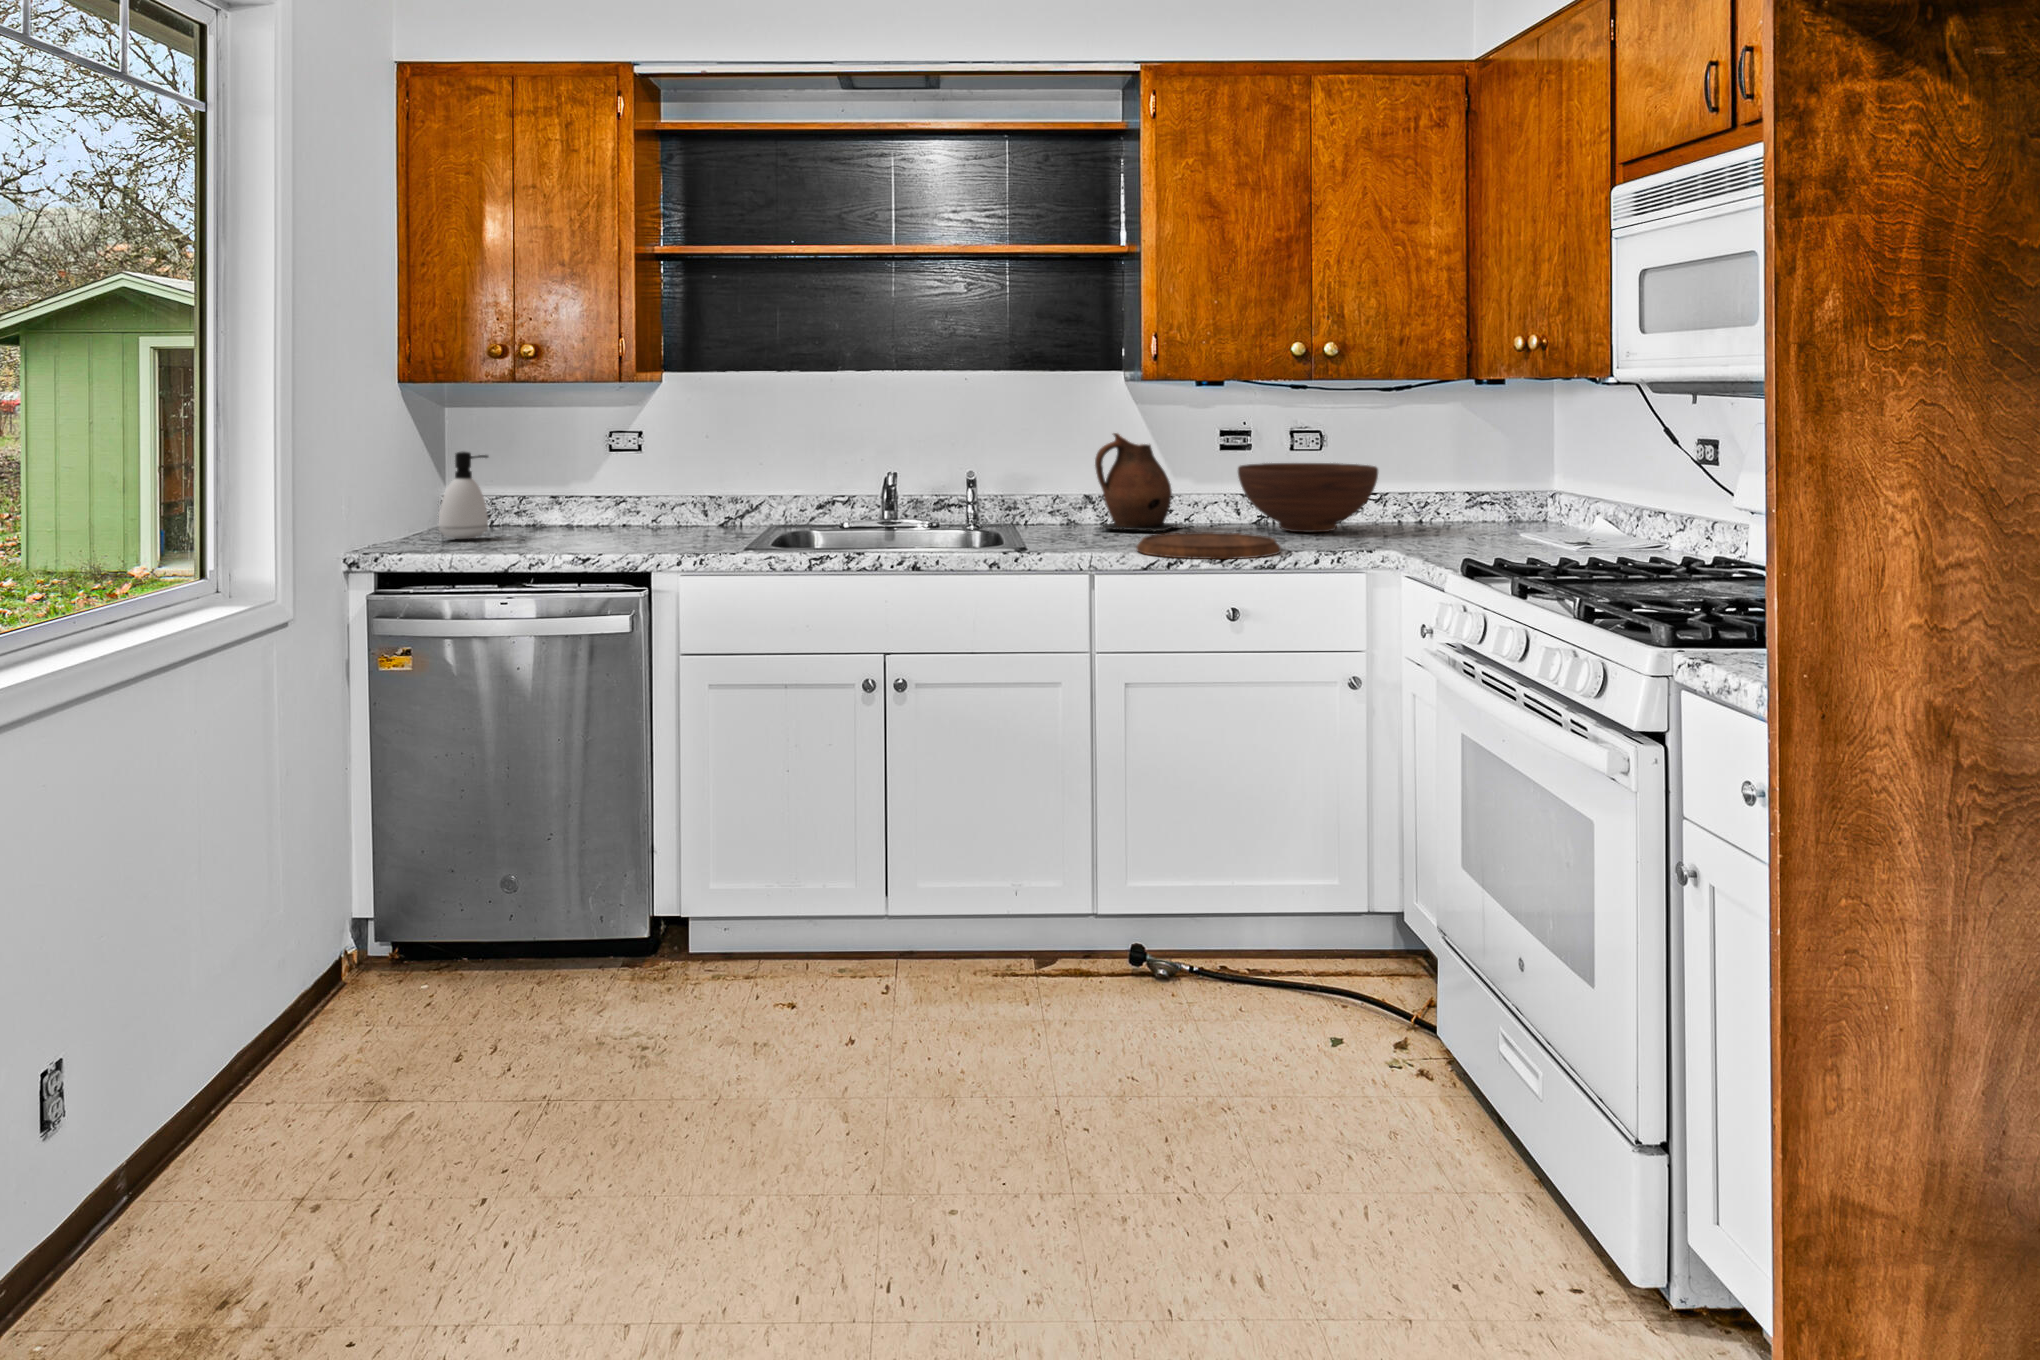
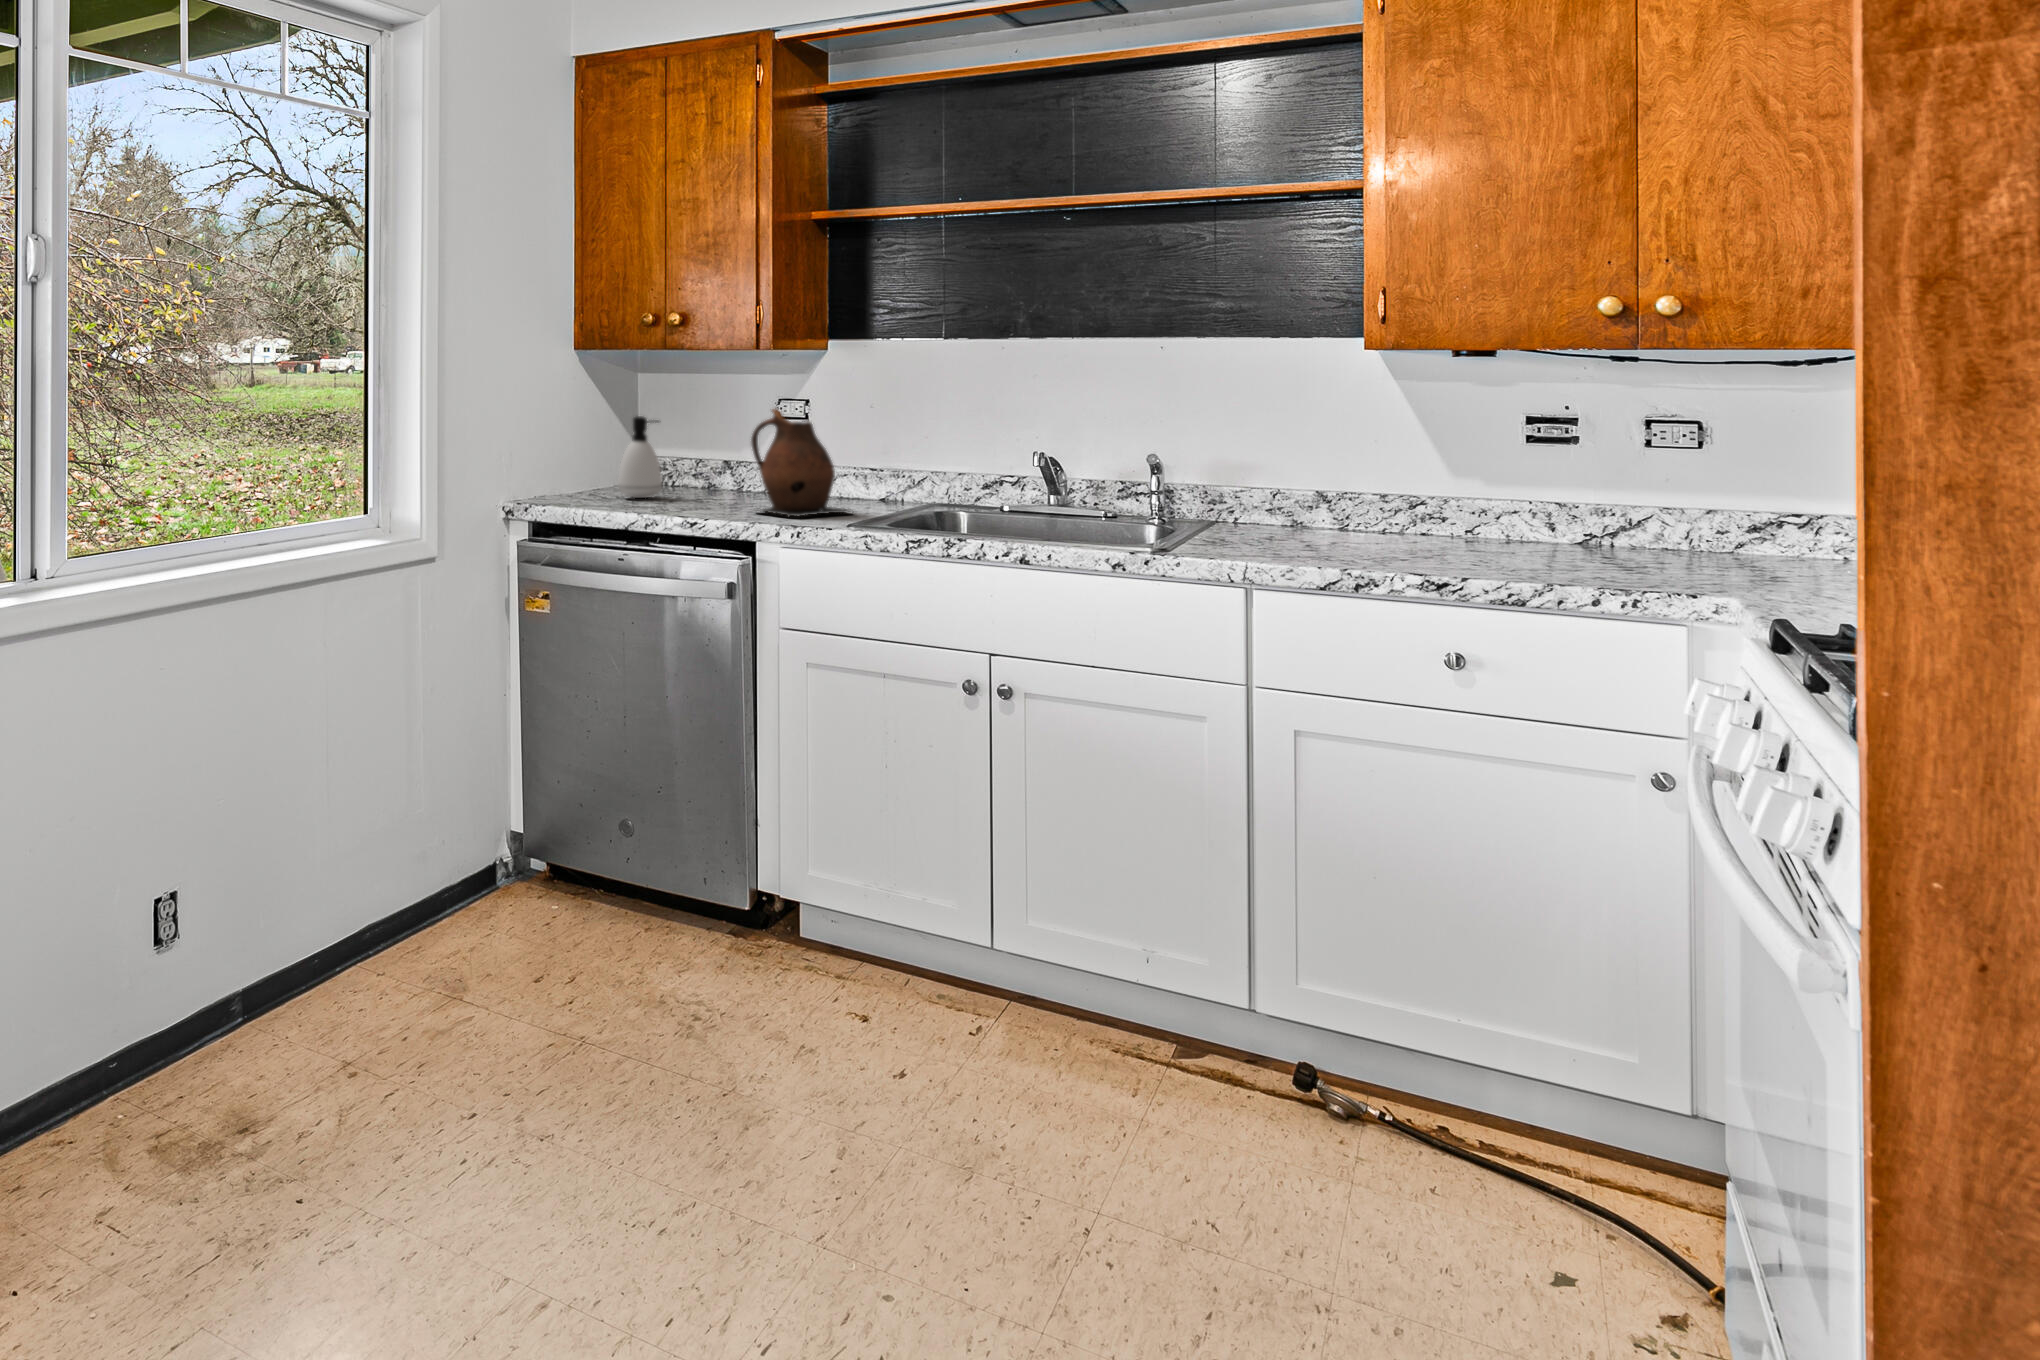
ceramic pitcher: present [1095,433,1183,532] -> present [751,409,850,517]
fruit bowl: present [1238,463,1378,532] -> none [1528,460,1772,560]
cutting board: present [1137,532,1281,559] -> none [1313,546,1536,590]

